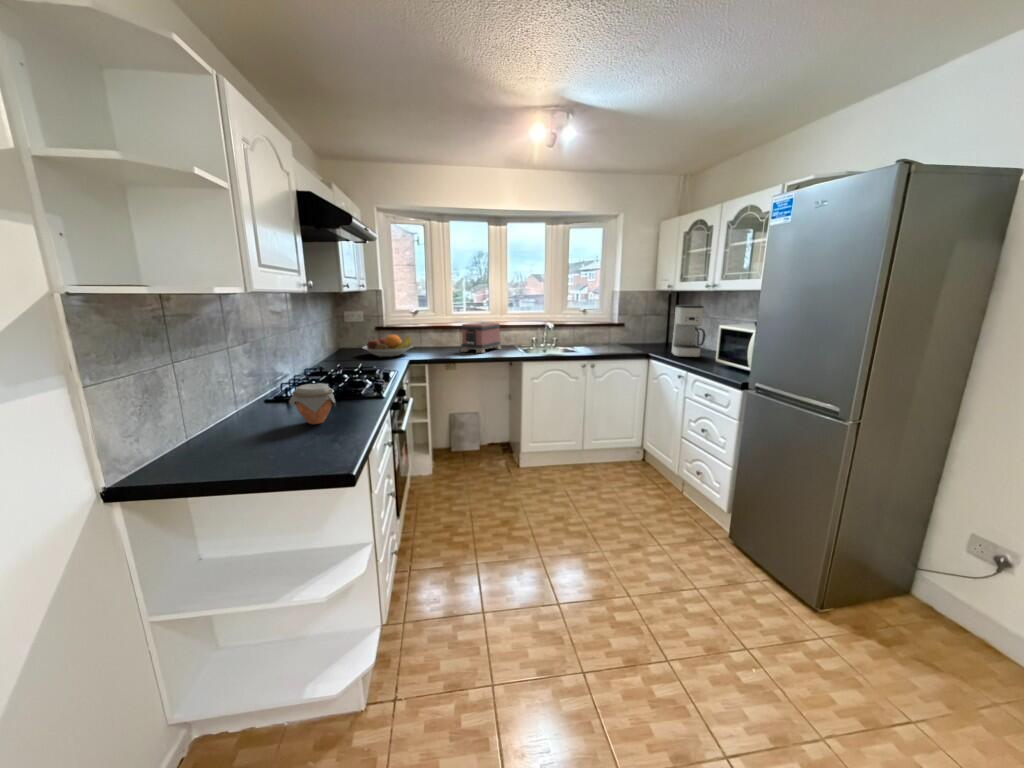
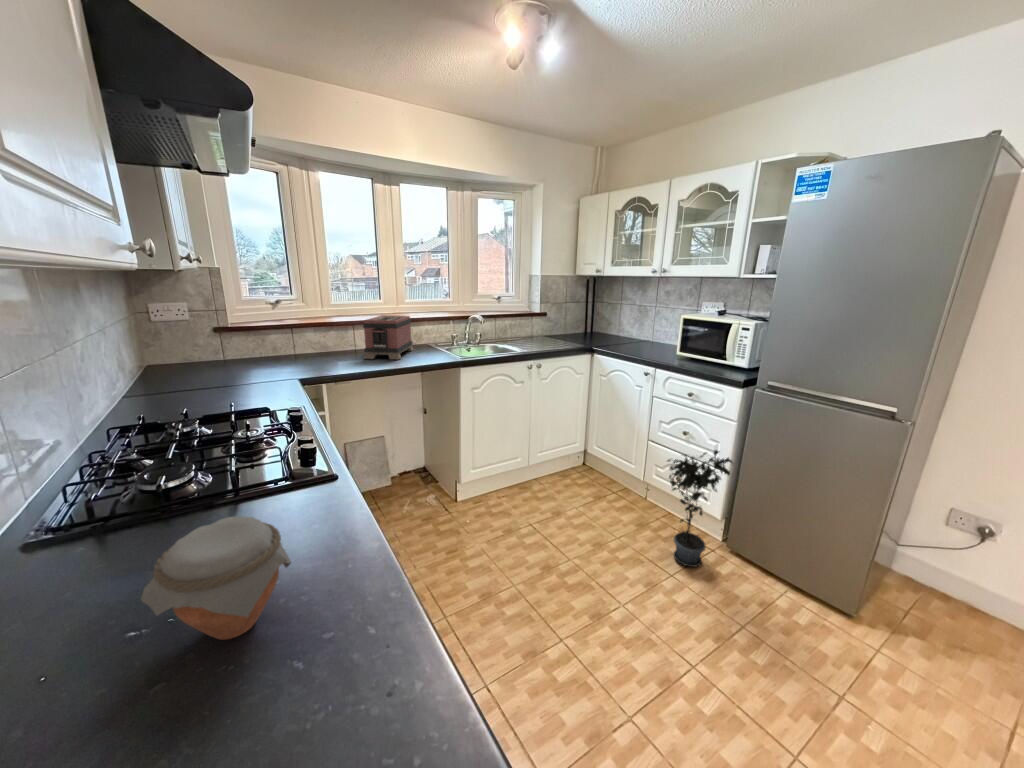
coffee maker: present [672,305,705,357] -> none [610,292,649,350]
fruit bowl: present [363,334,412,357] -> none [202,341,293,377]
potted plant: none [652,439,730,544] -> present [668,450,732,567]

